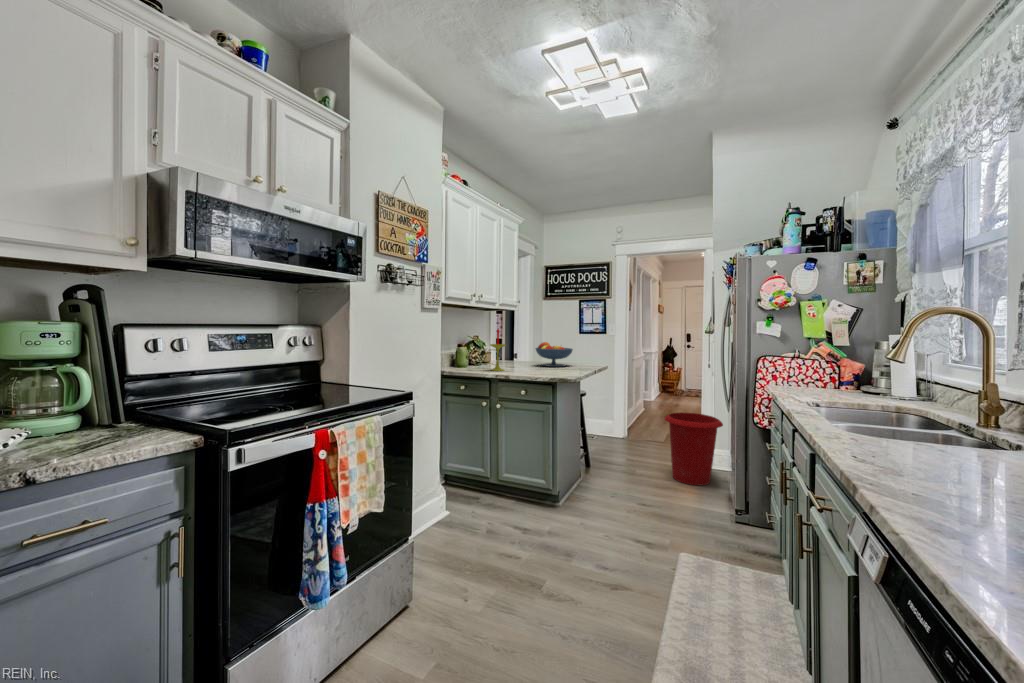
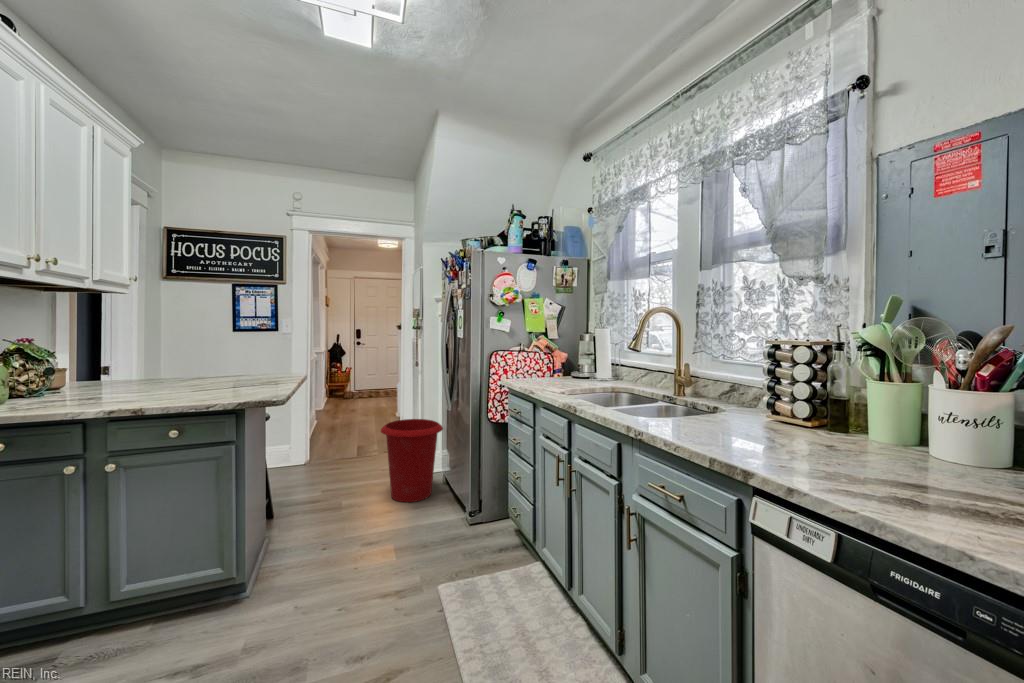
candle: present [485,329,506,371] -> none [68,320,124,404]
fruit bowl: present [536,342,573,367] -> none [179,344,252,383]

